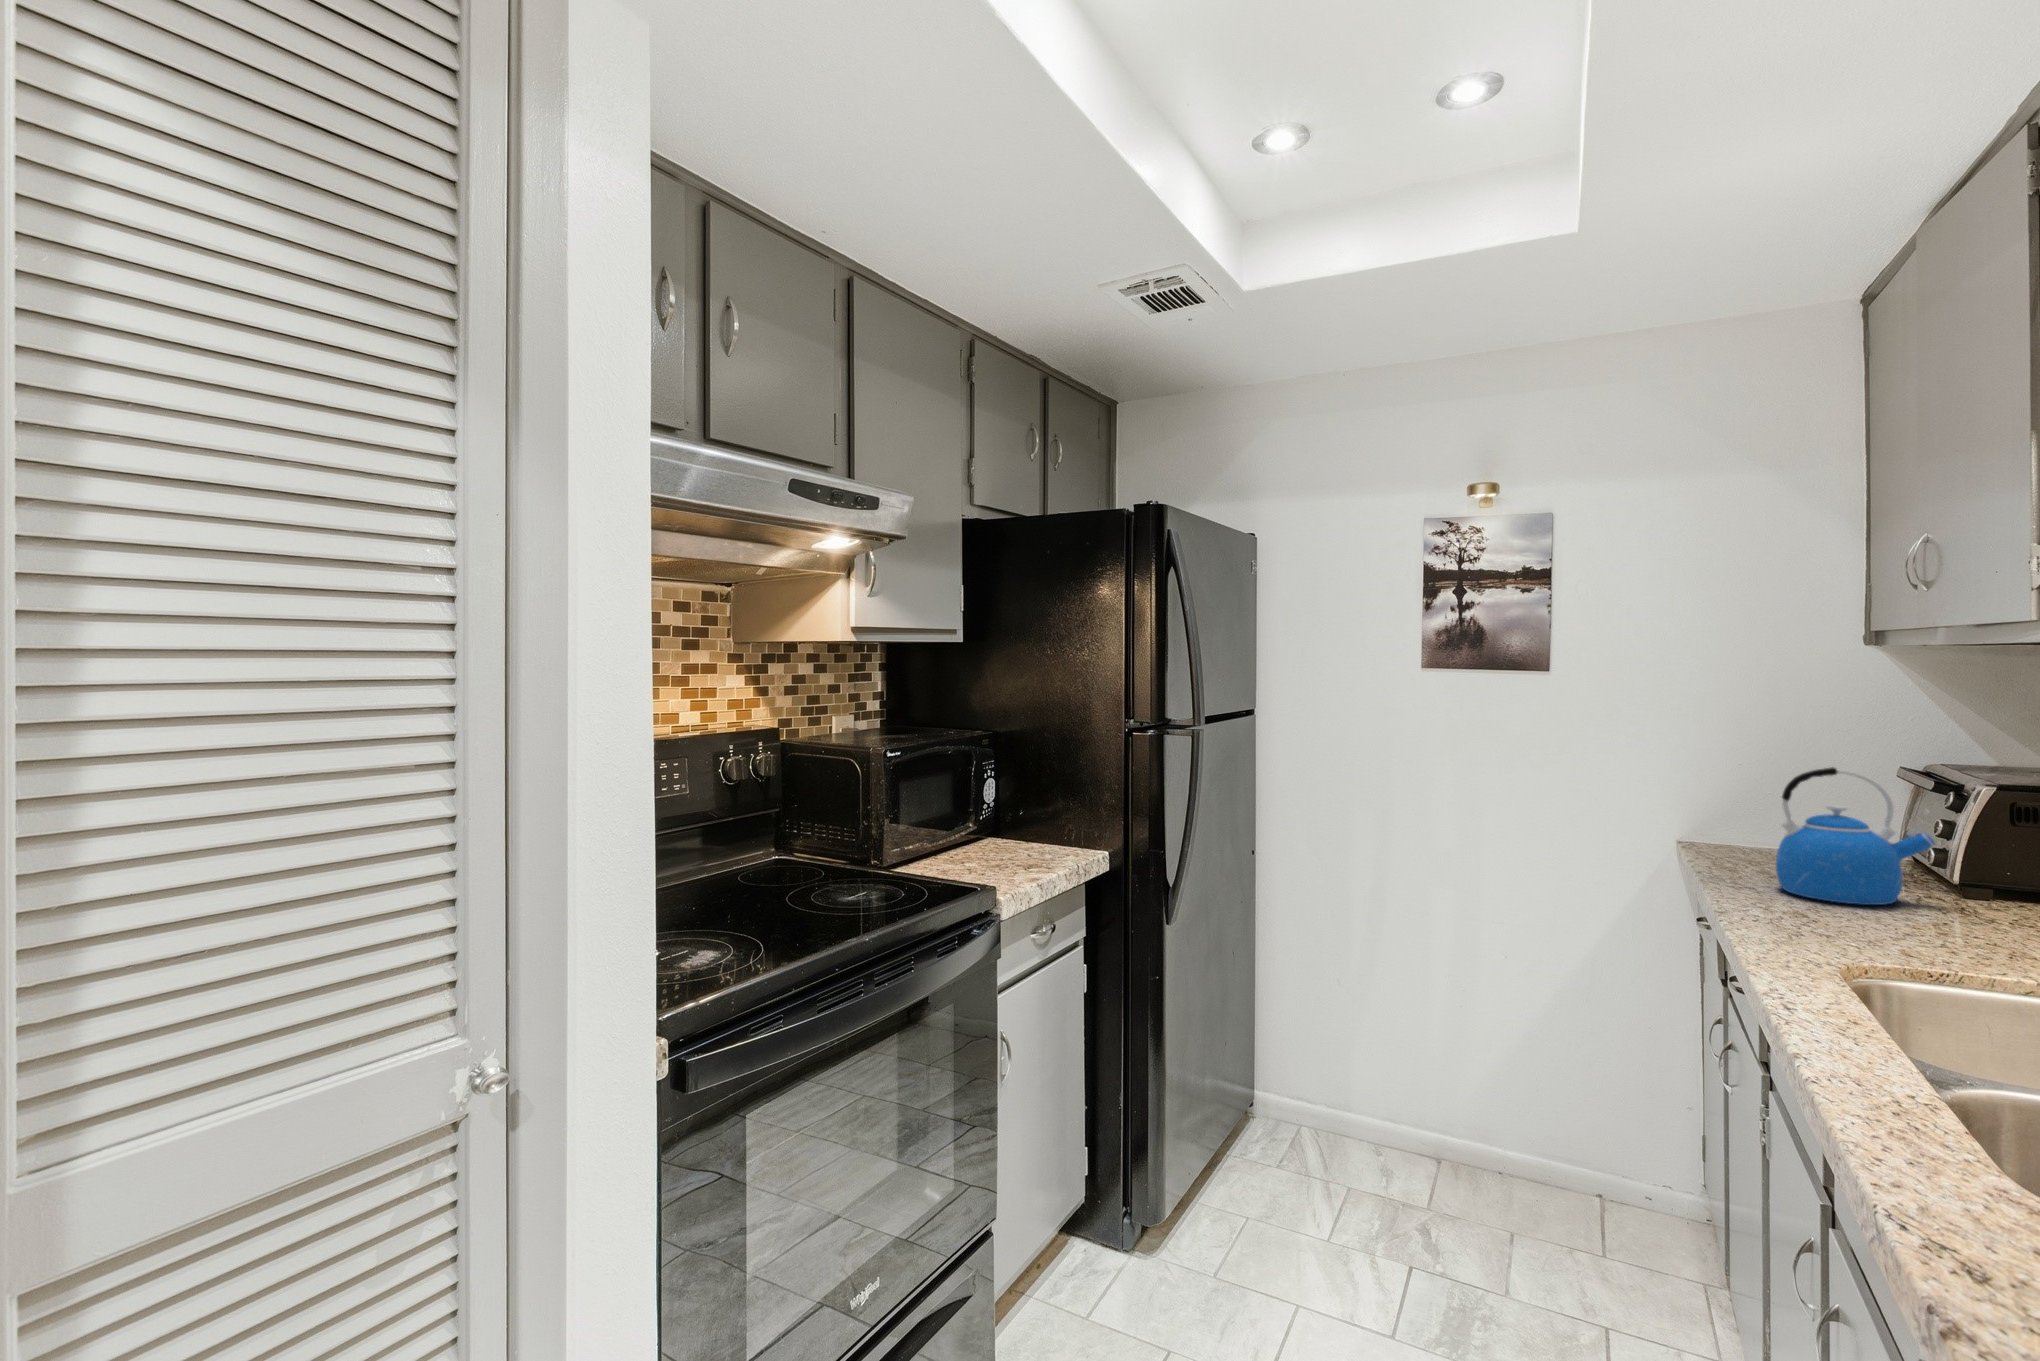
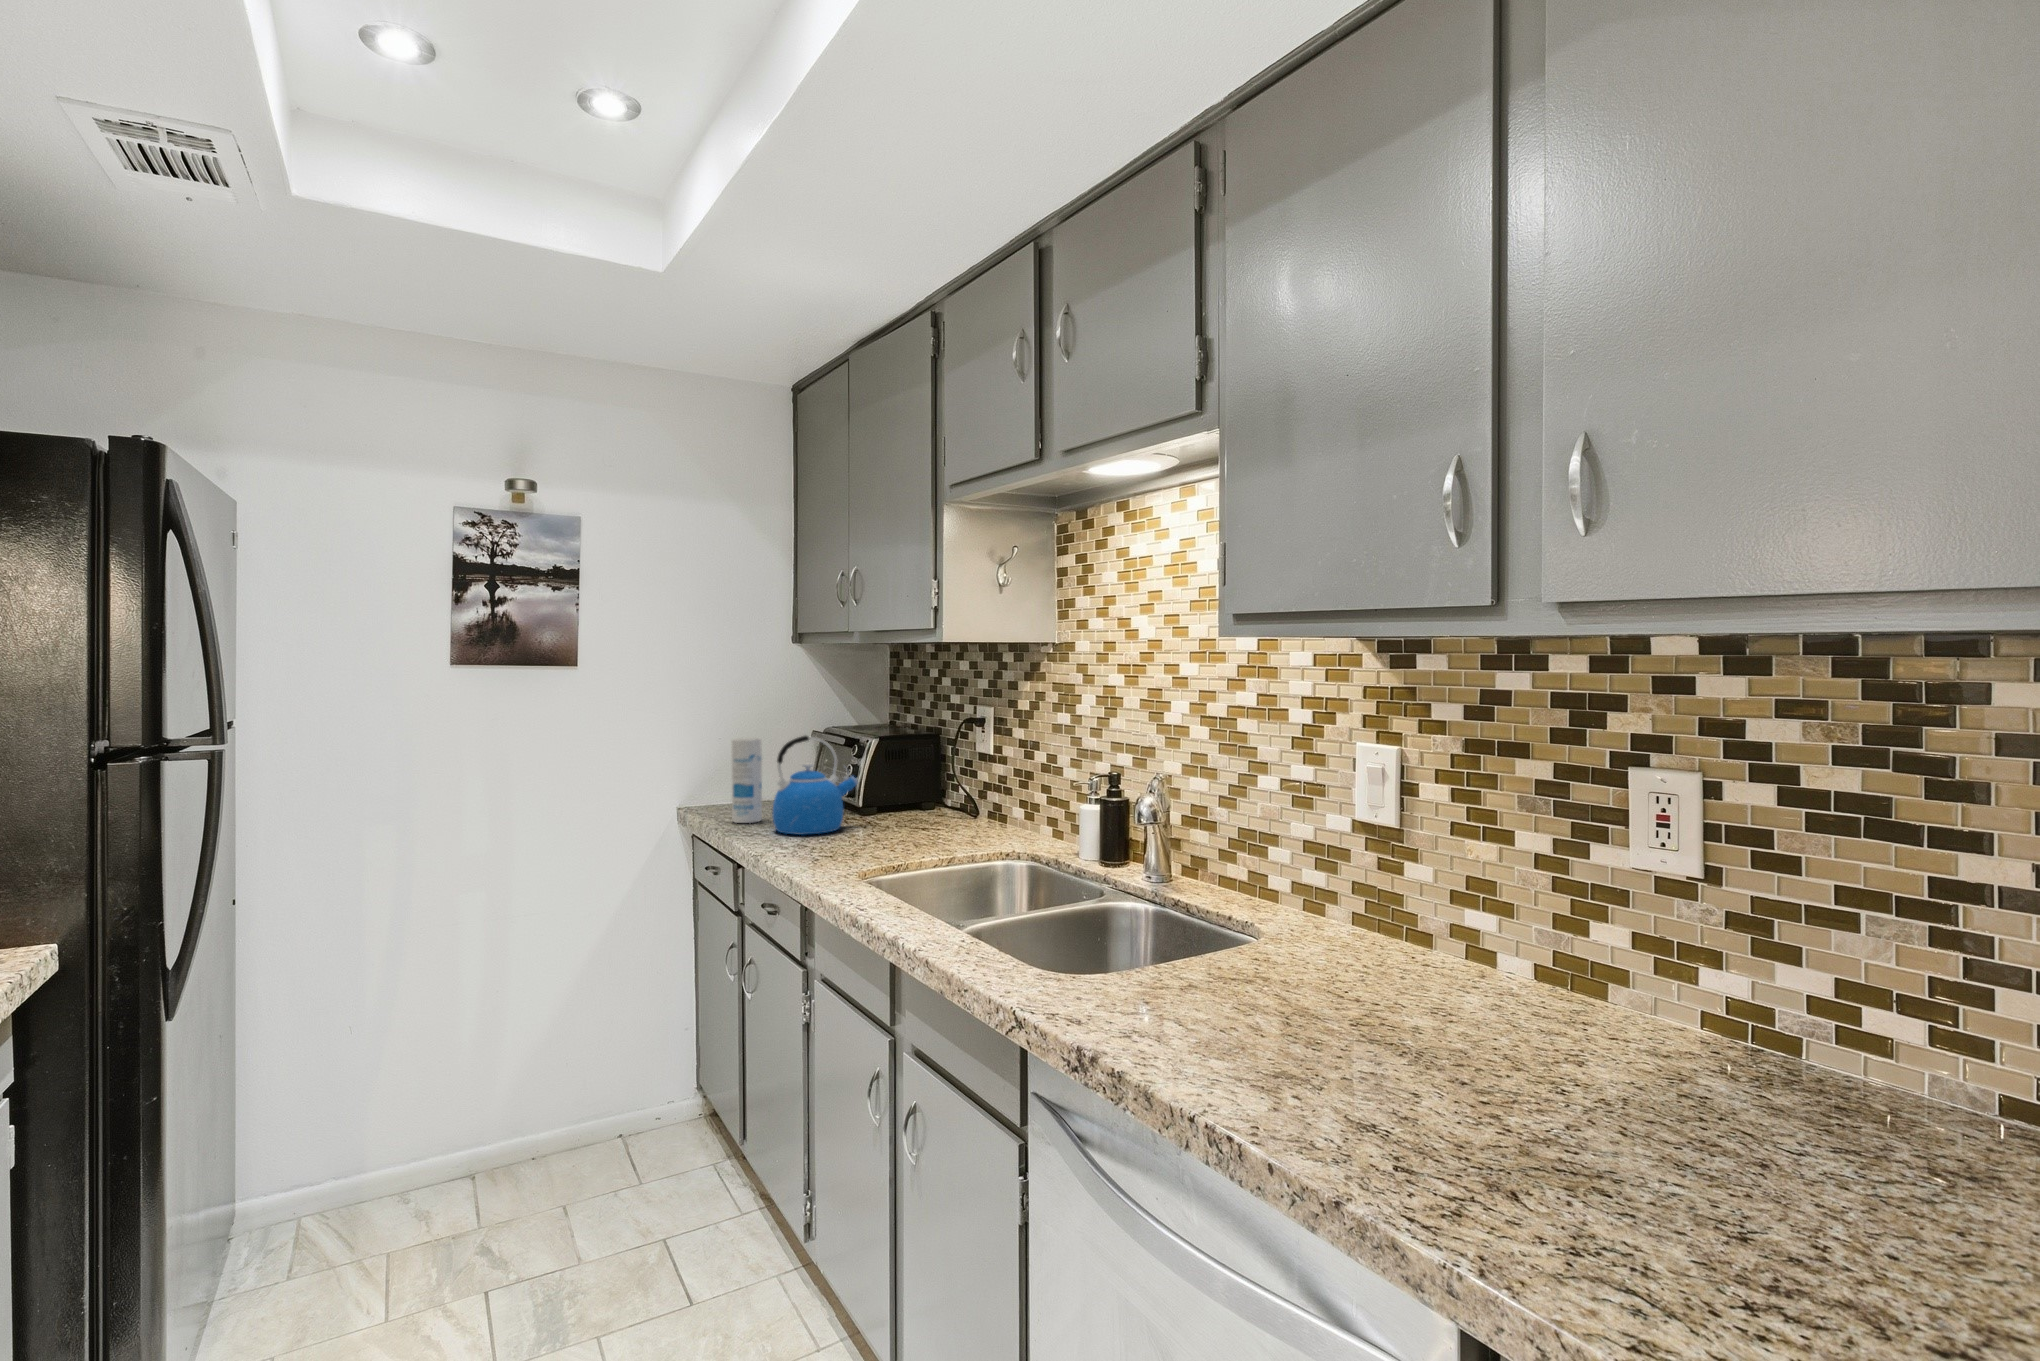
canister: none [1730,762,1778,872] -> present [732,738,762,823]

